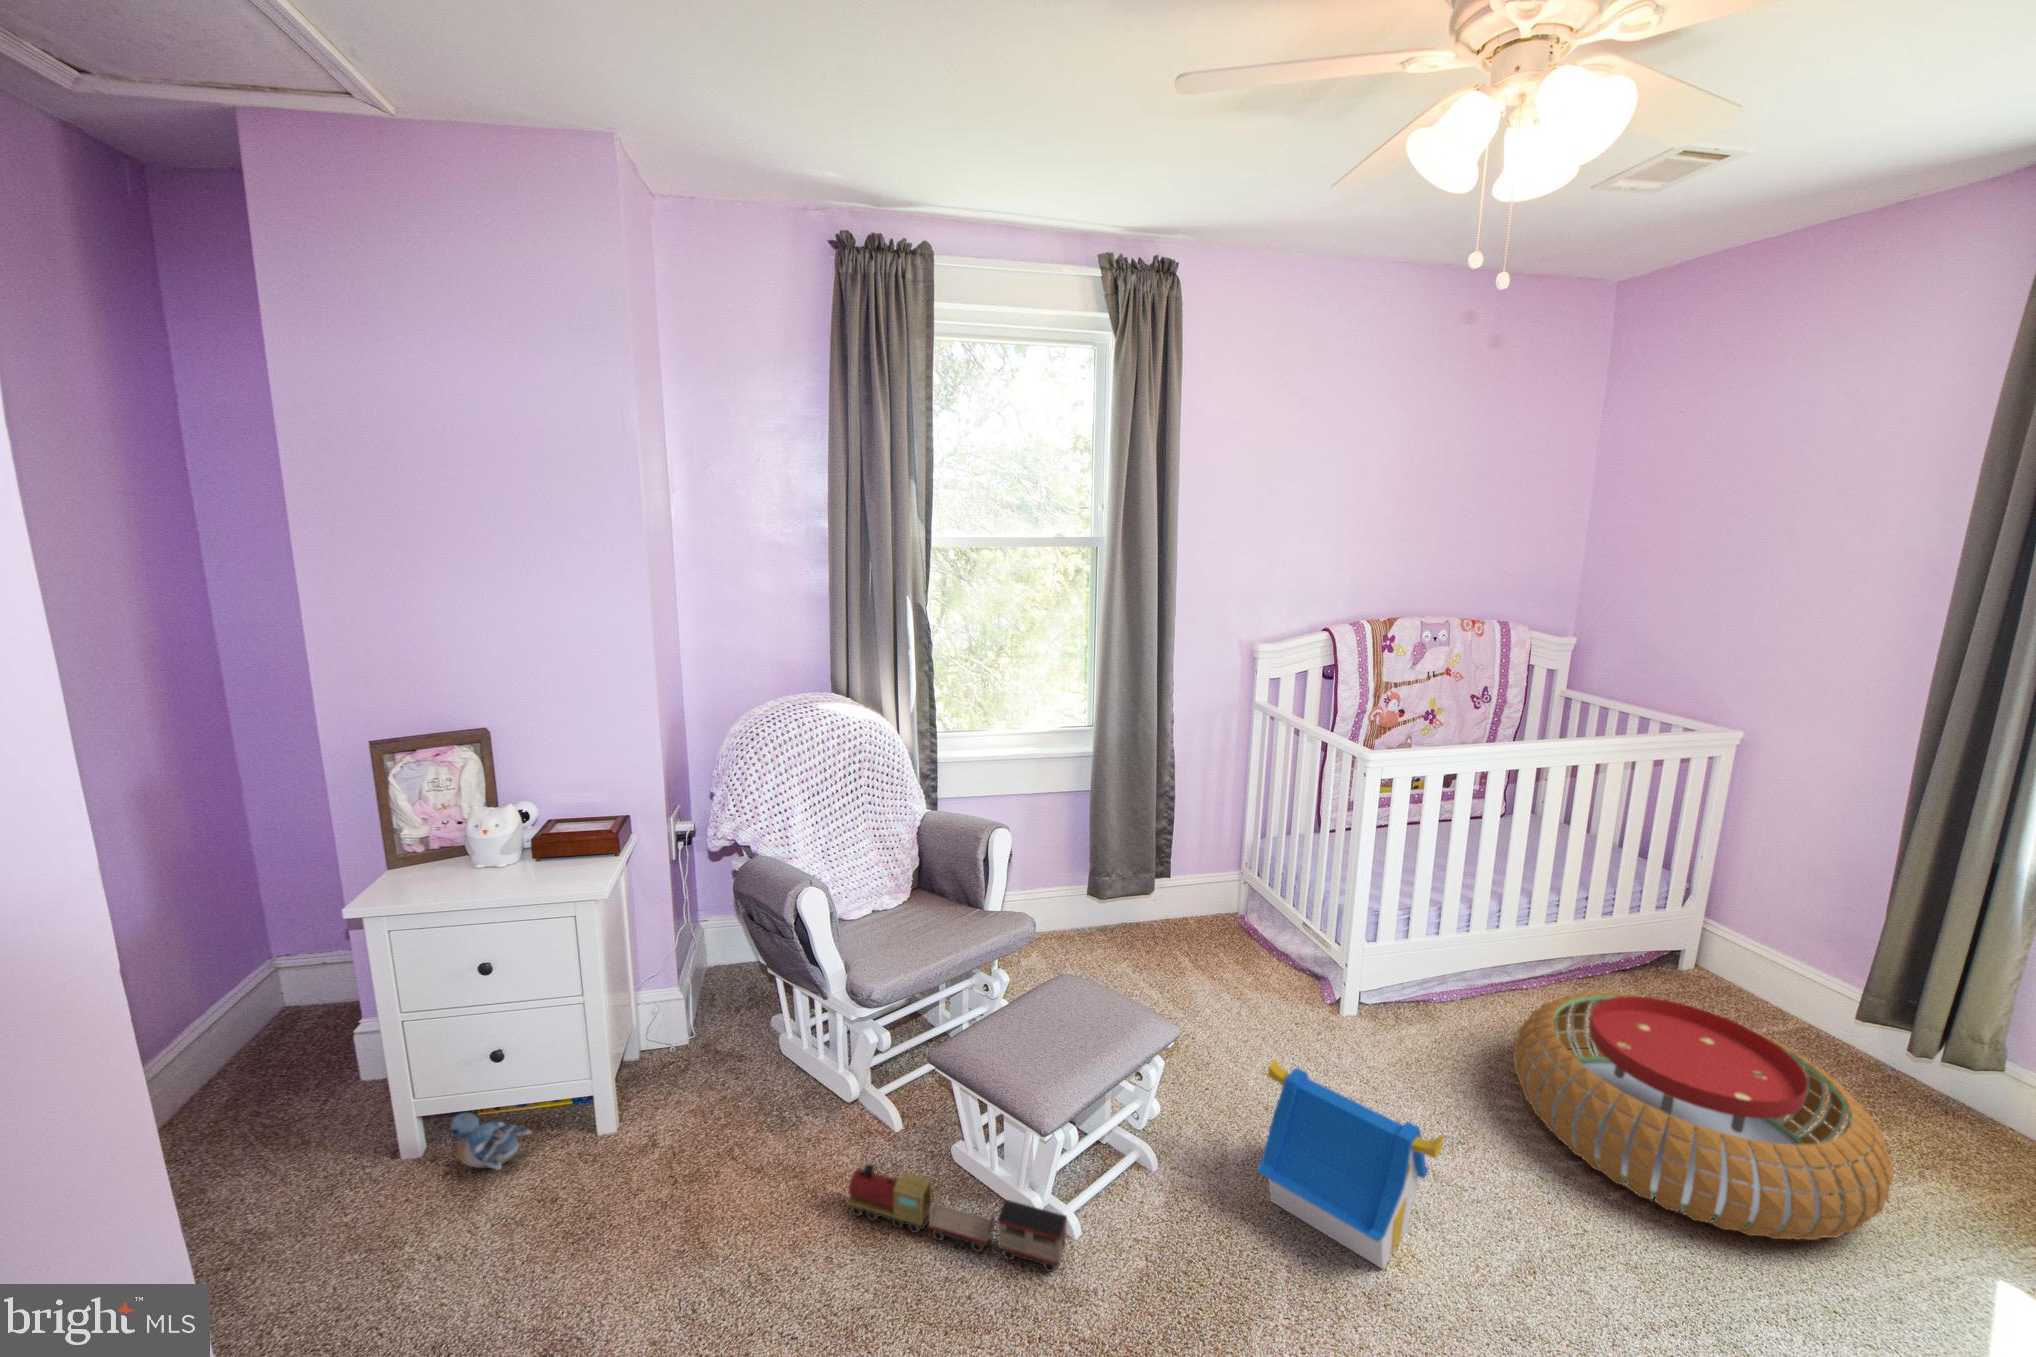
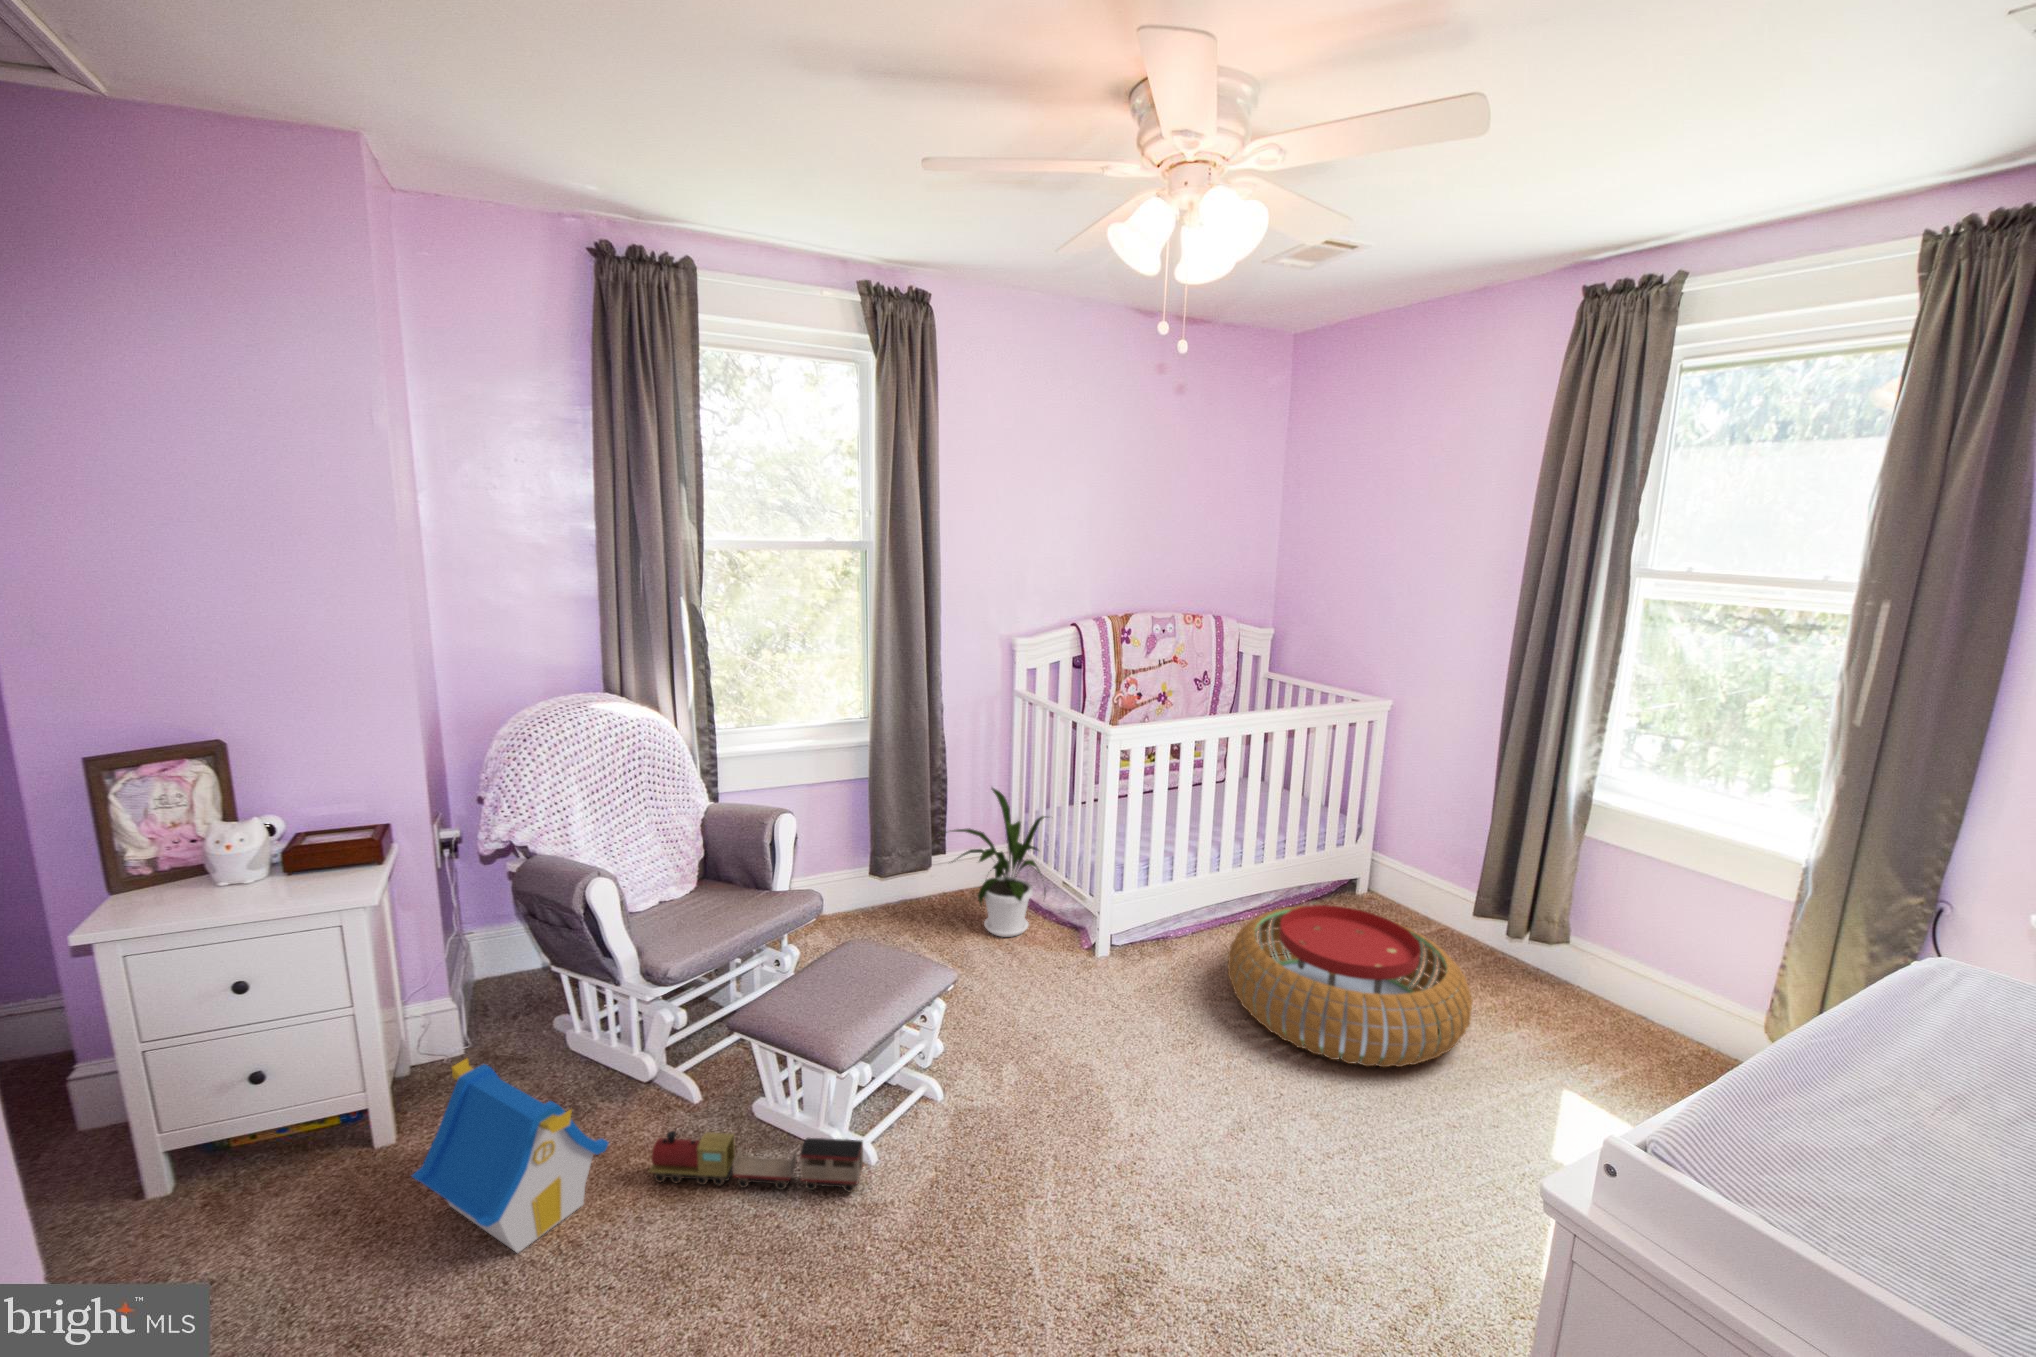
house plant: none [1158,808,1293,979] -> present [938,788,1048,937]
toy house: present [1257,1059,1444,1269] -> present [412,1059,609,1253]
plush toy: present [451,1113,531,1170] -> none [177,1158,281,1215]

